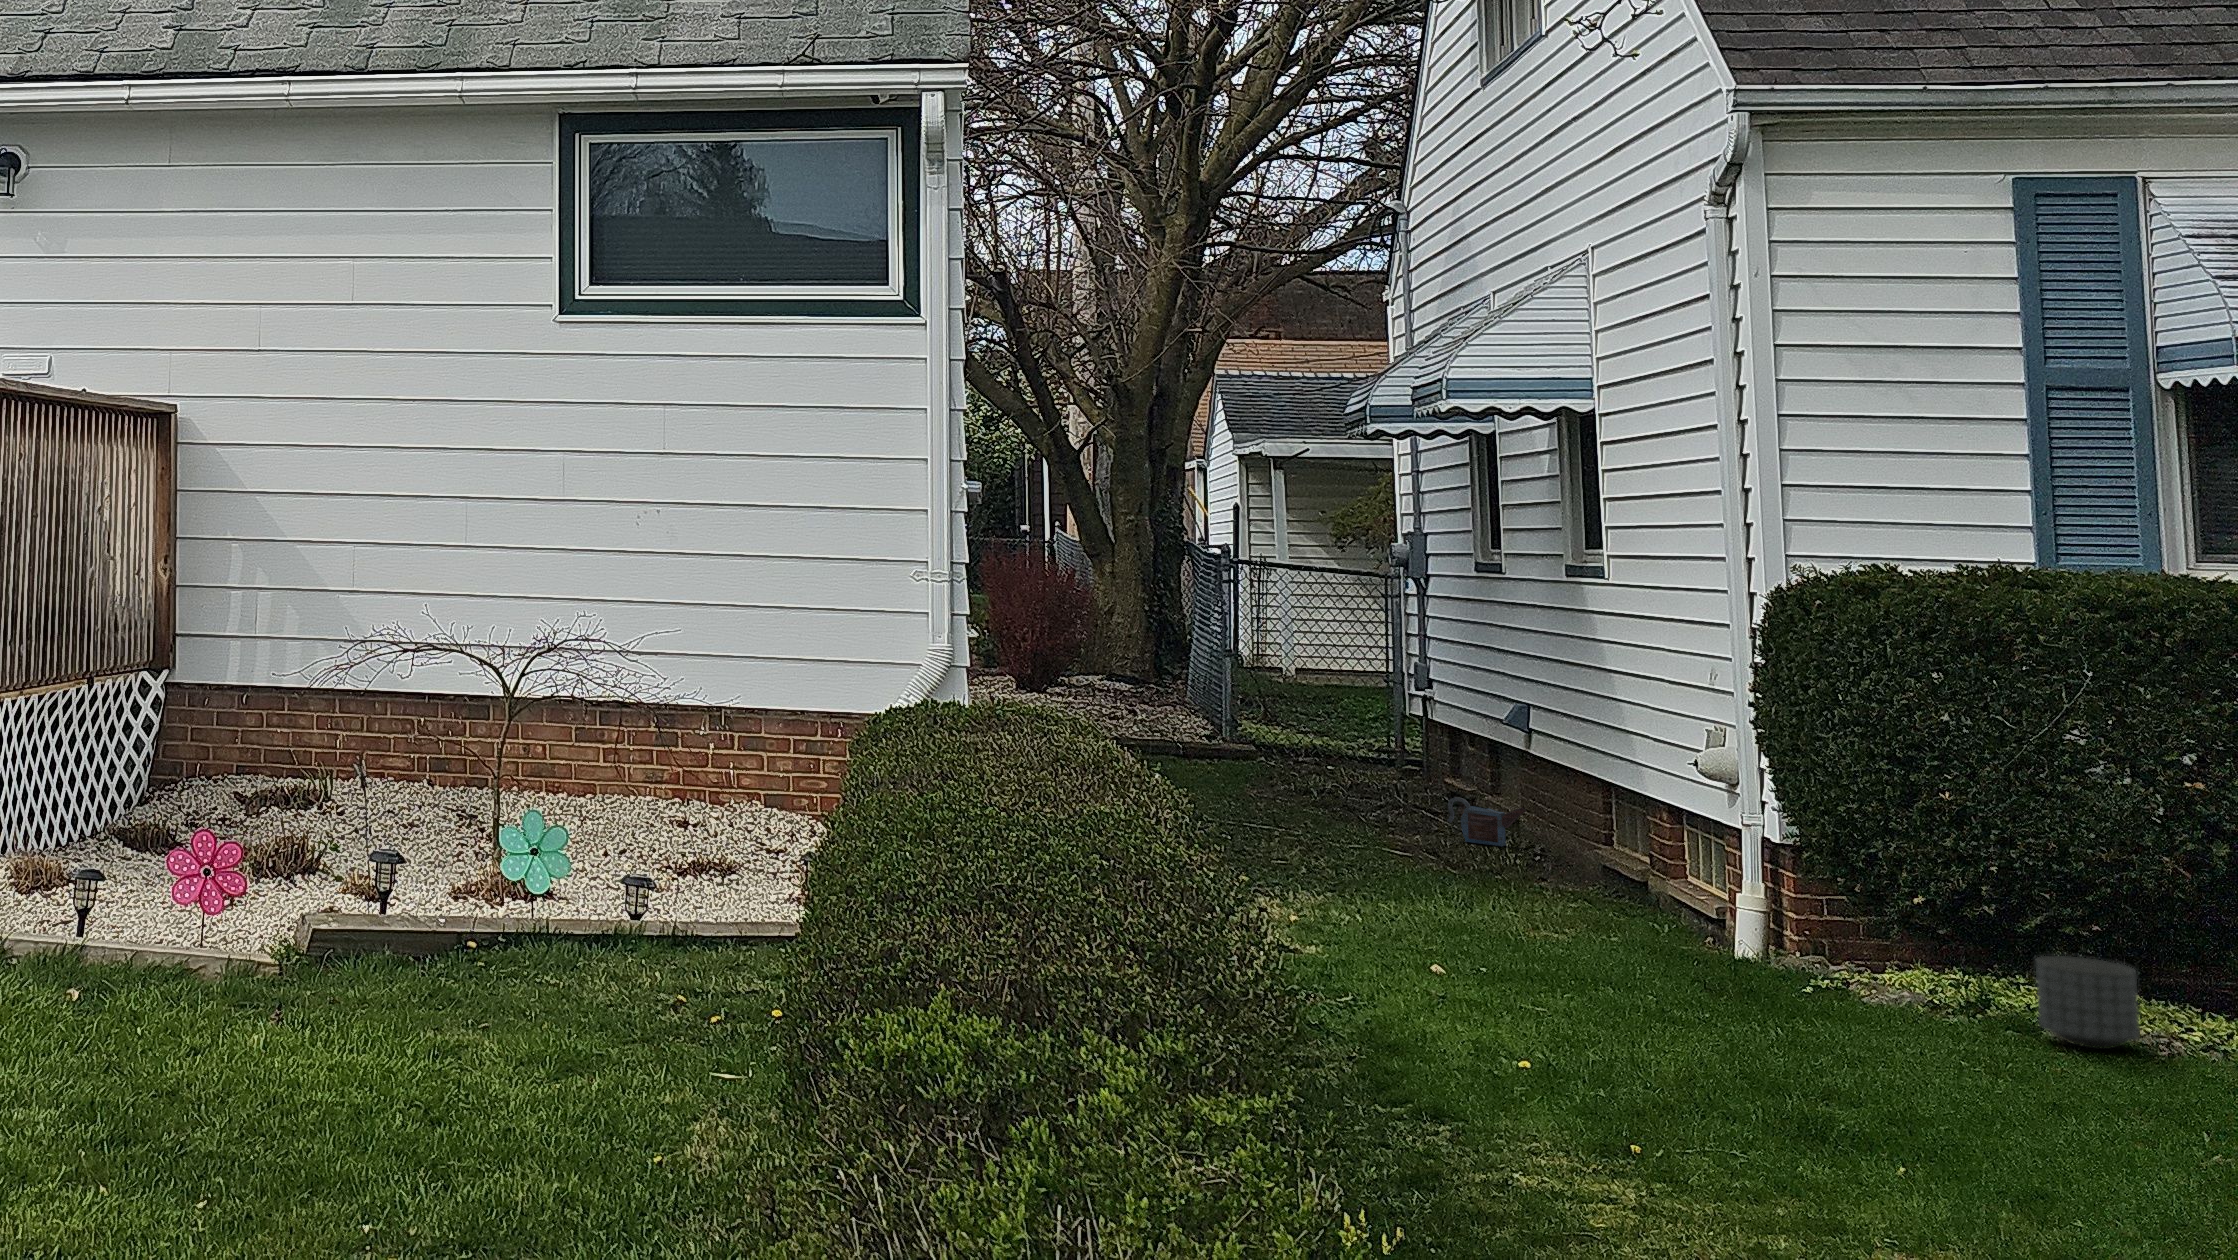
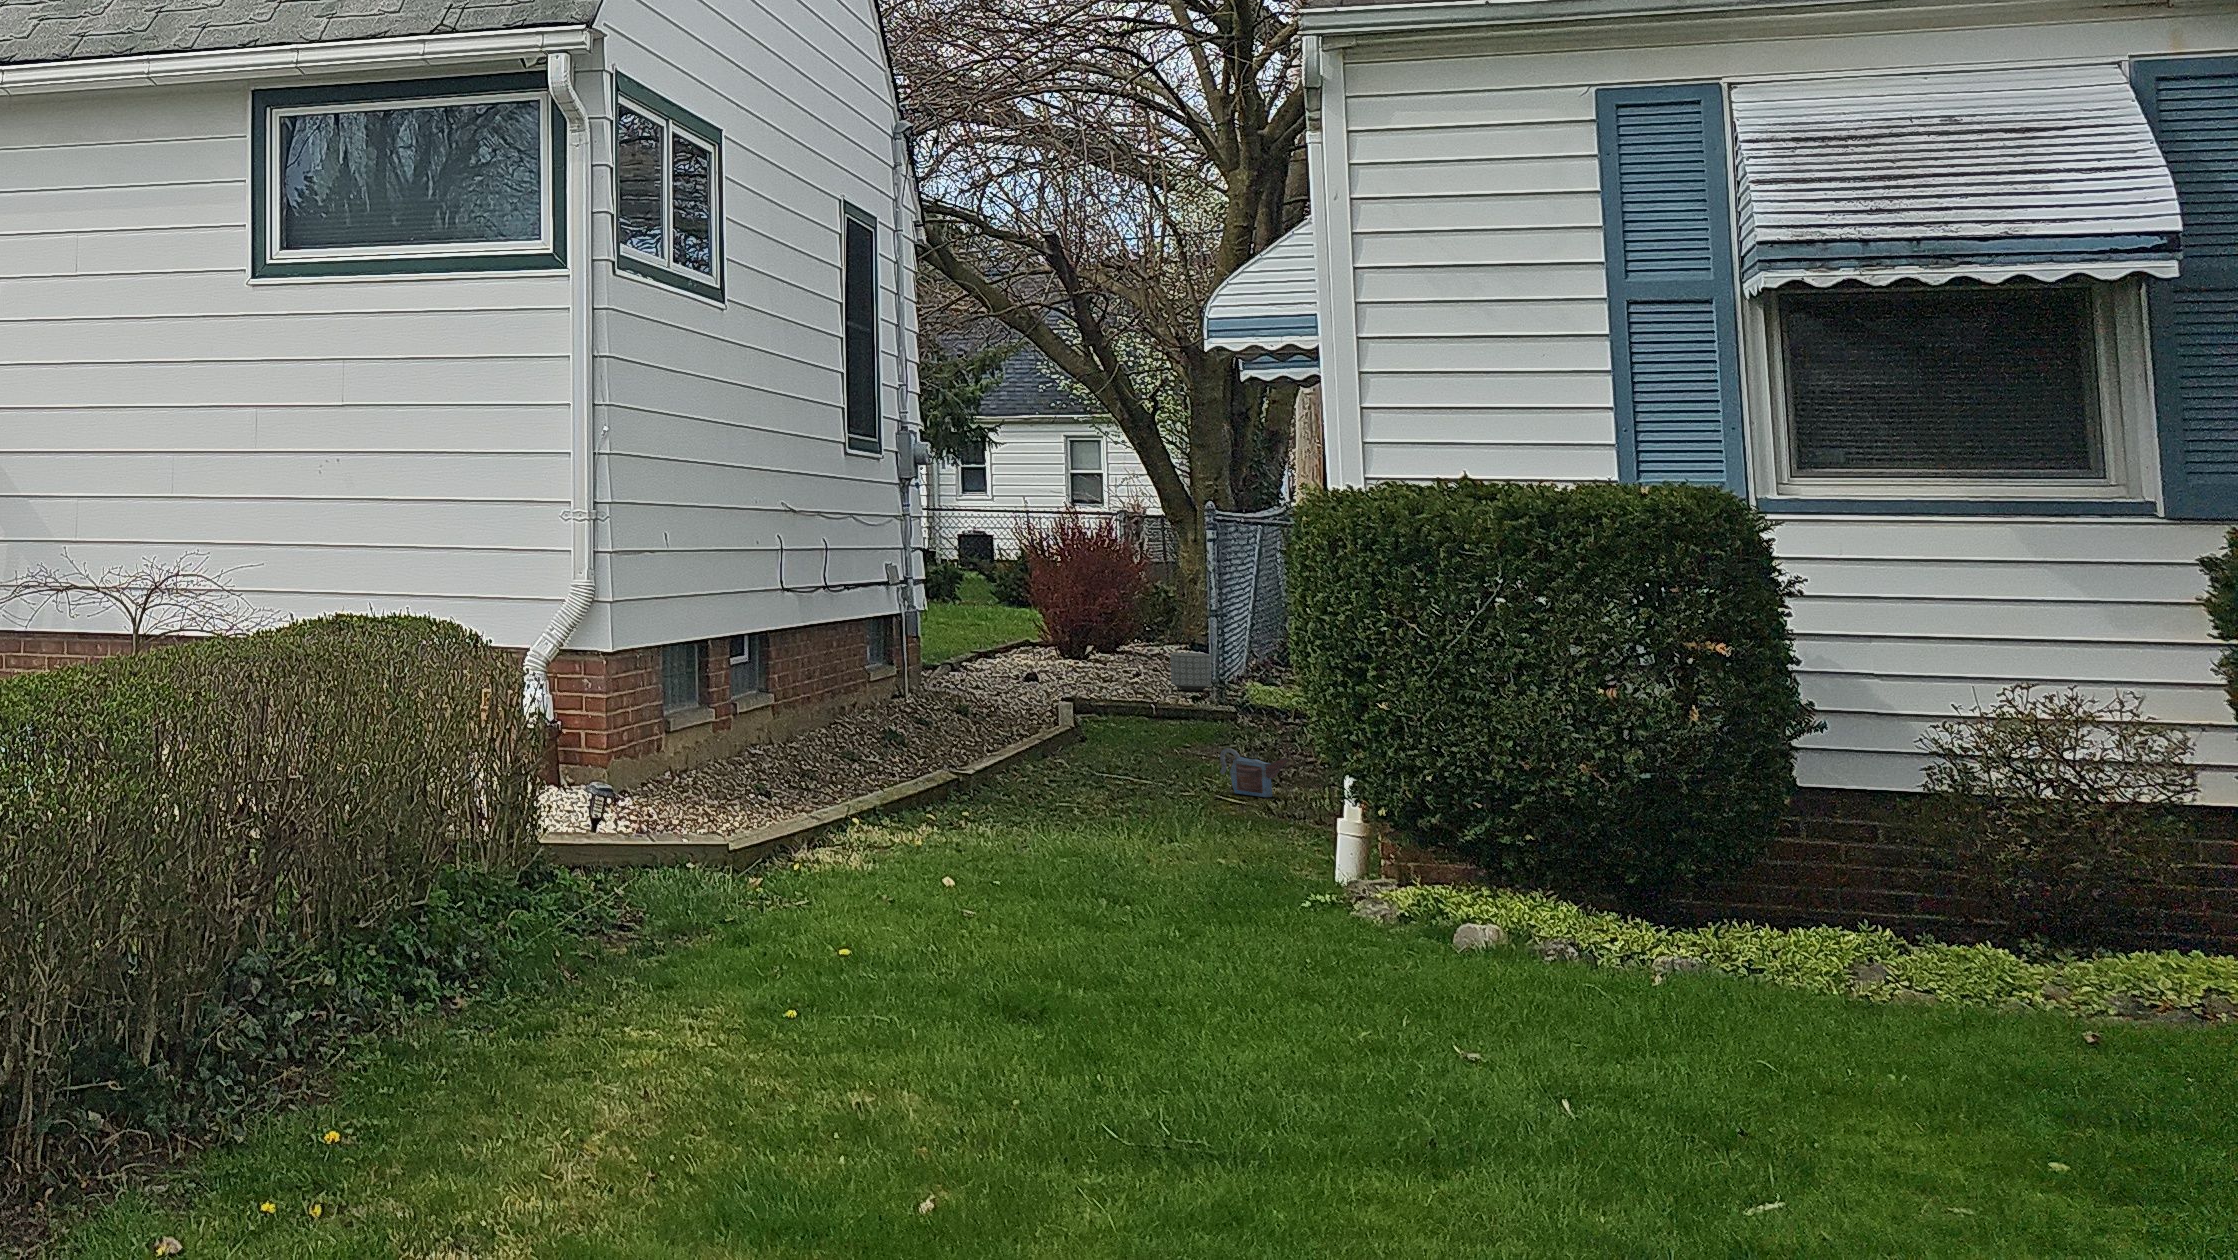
planter: present [2035,956,2140,1049] -> present [1170,653,1211,691]

